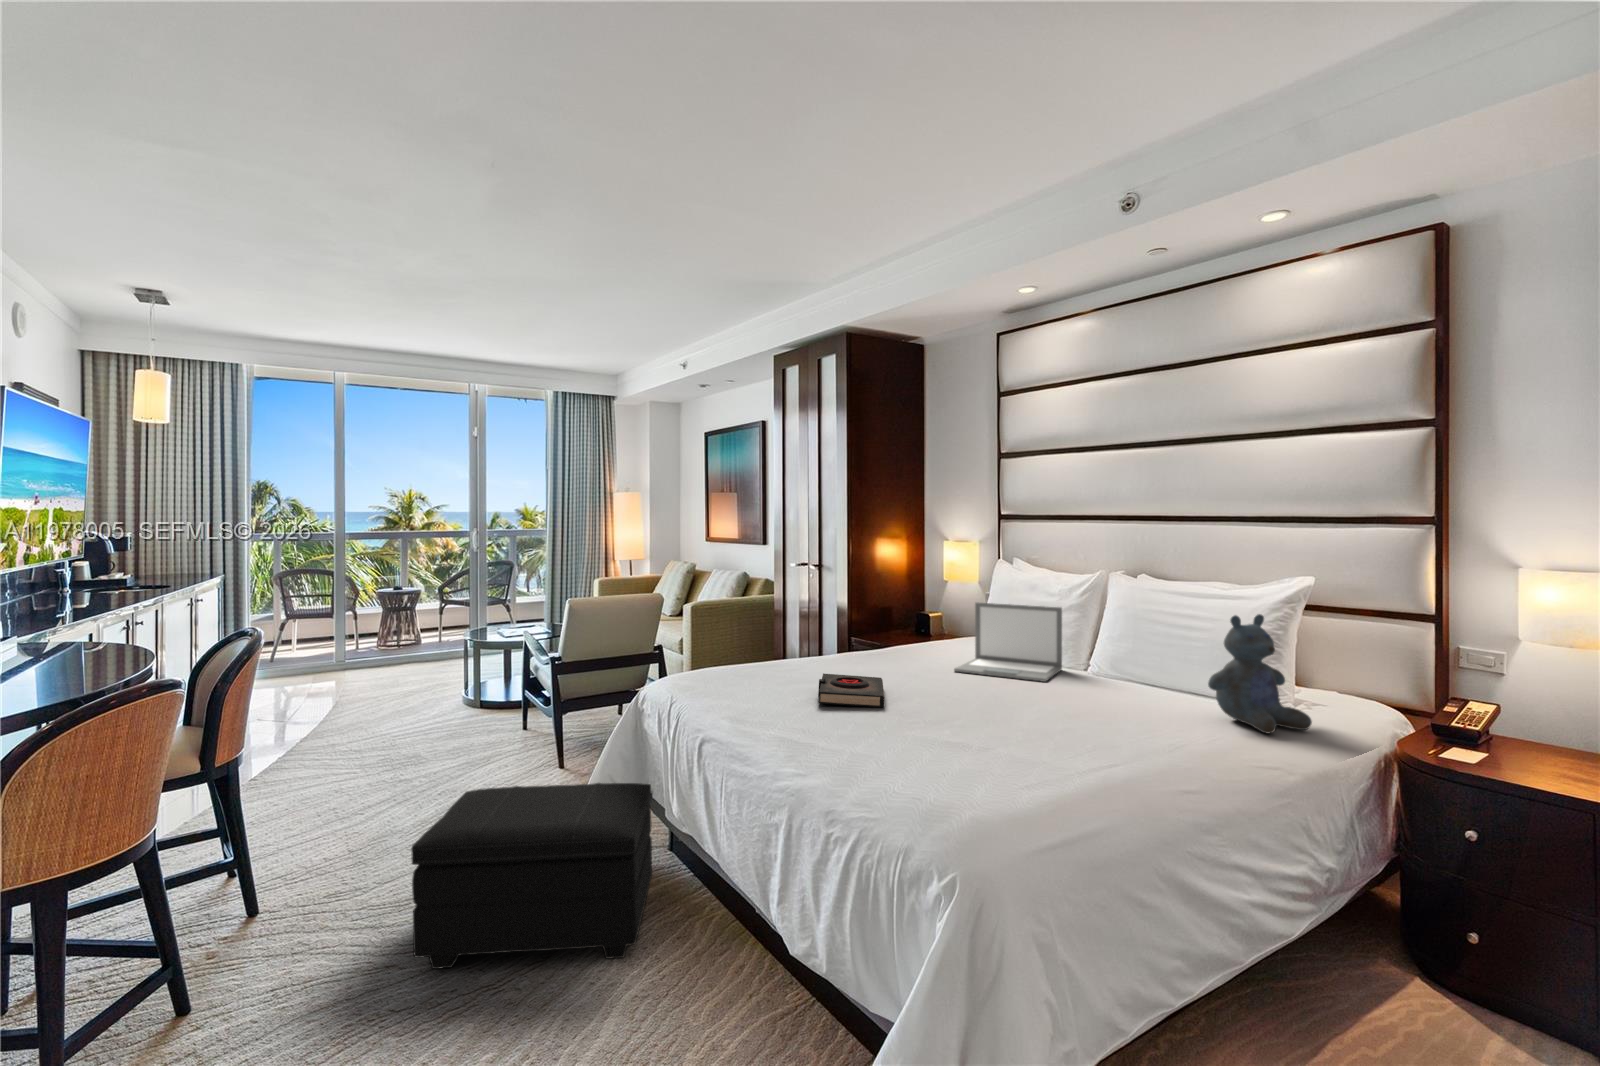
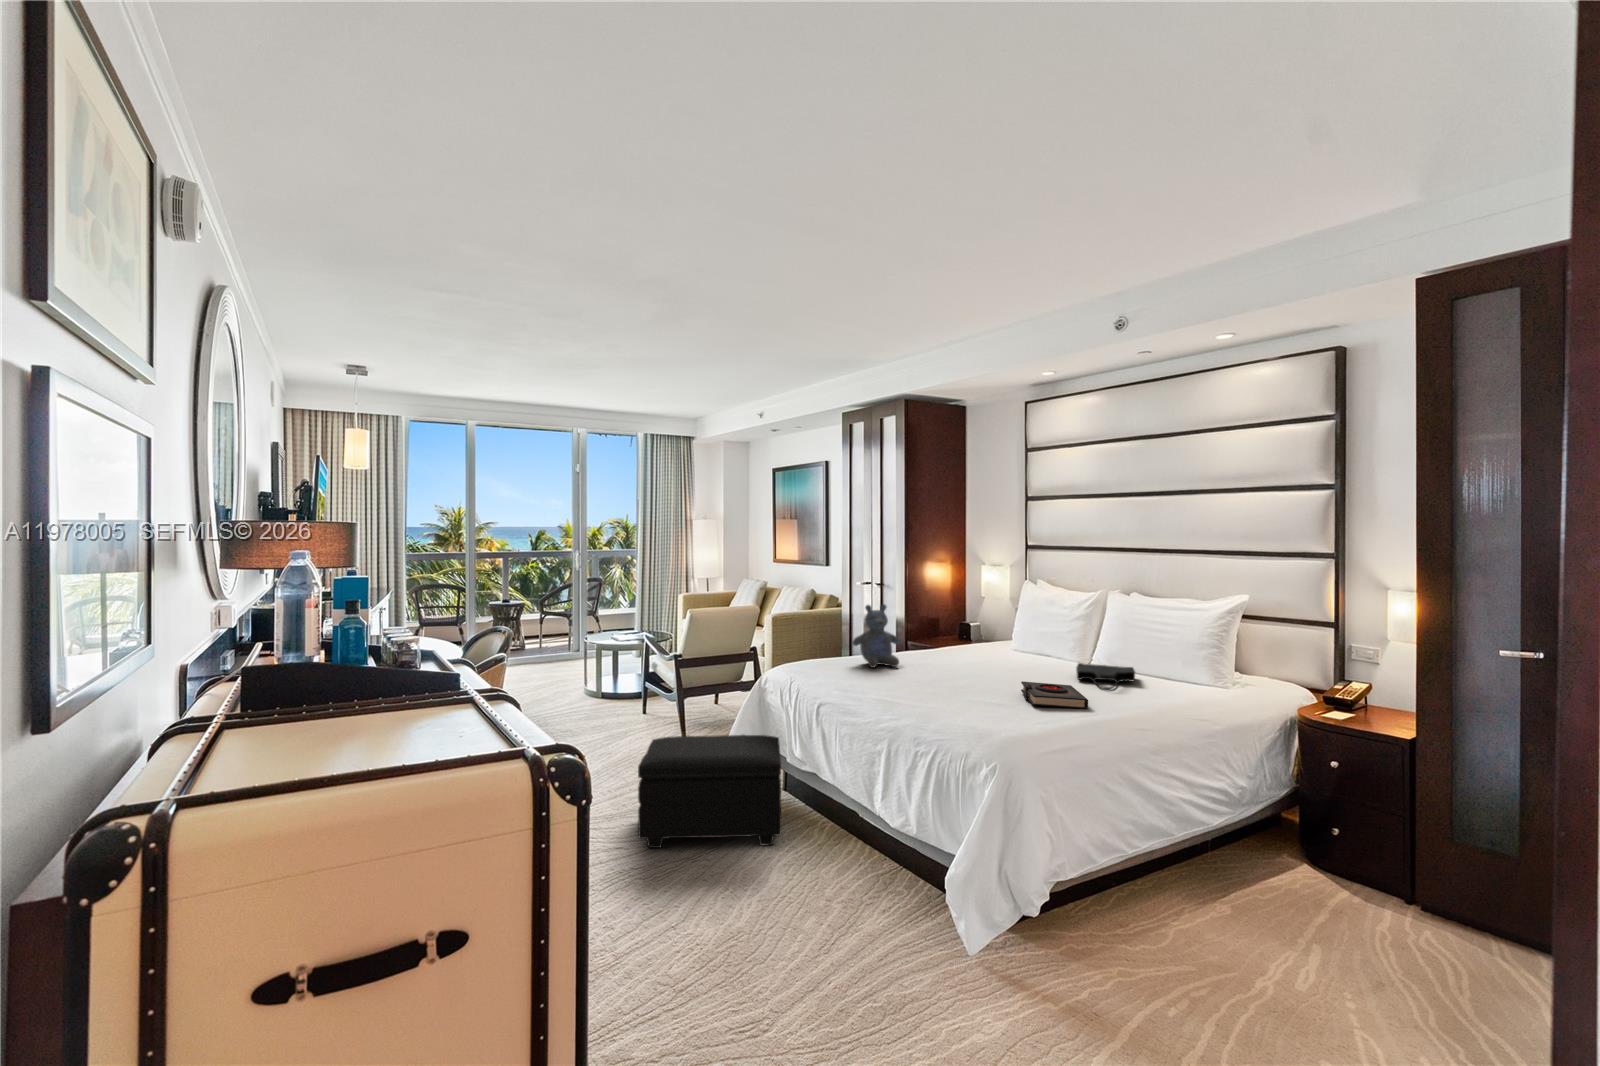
laptop: present [954,603,1062,682] -> none [991,613,1073,671]
stuffed bear: present [1208,614,1312,734] -> present [852,604,899,668]
tote bag: none [1070,671,1154,714] -> present [1076,663,1135,690]
book: present [818,673,884,708] -> present [1021,681,1088,709]

